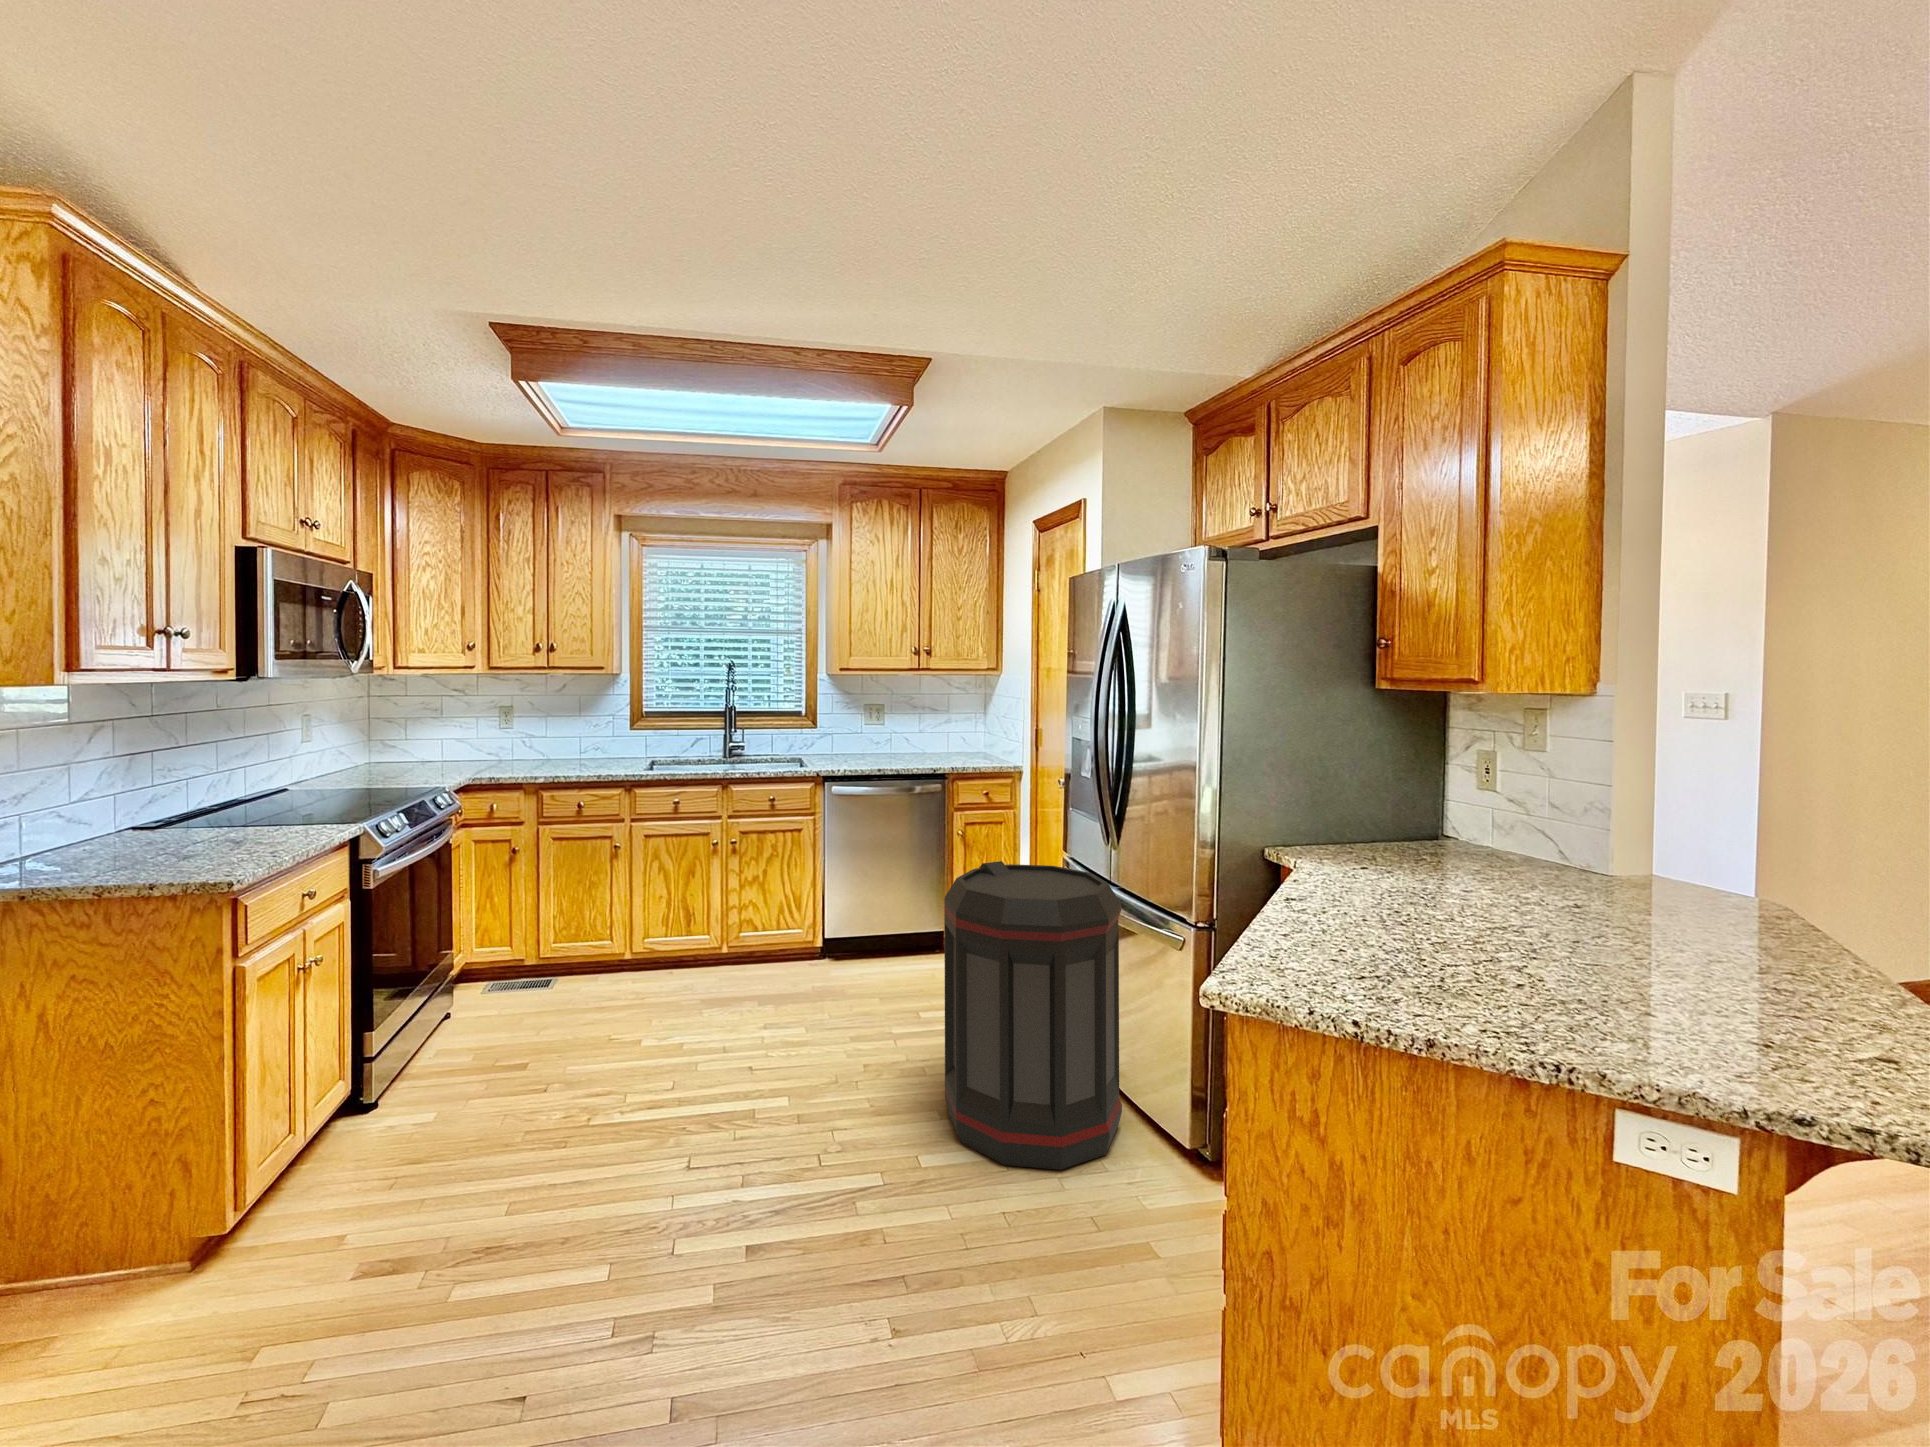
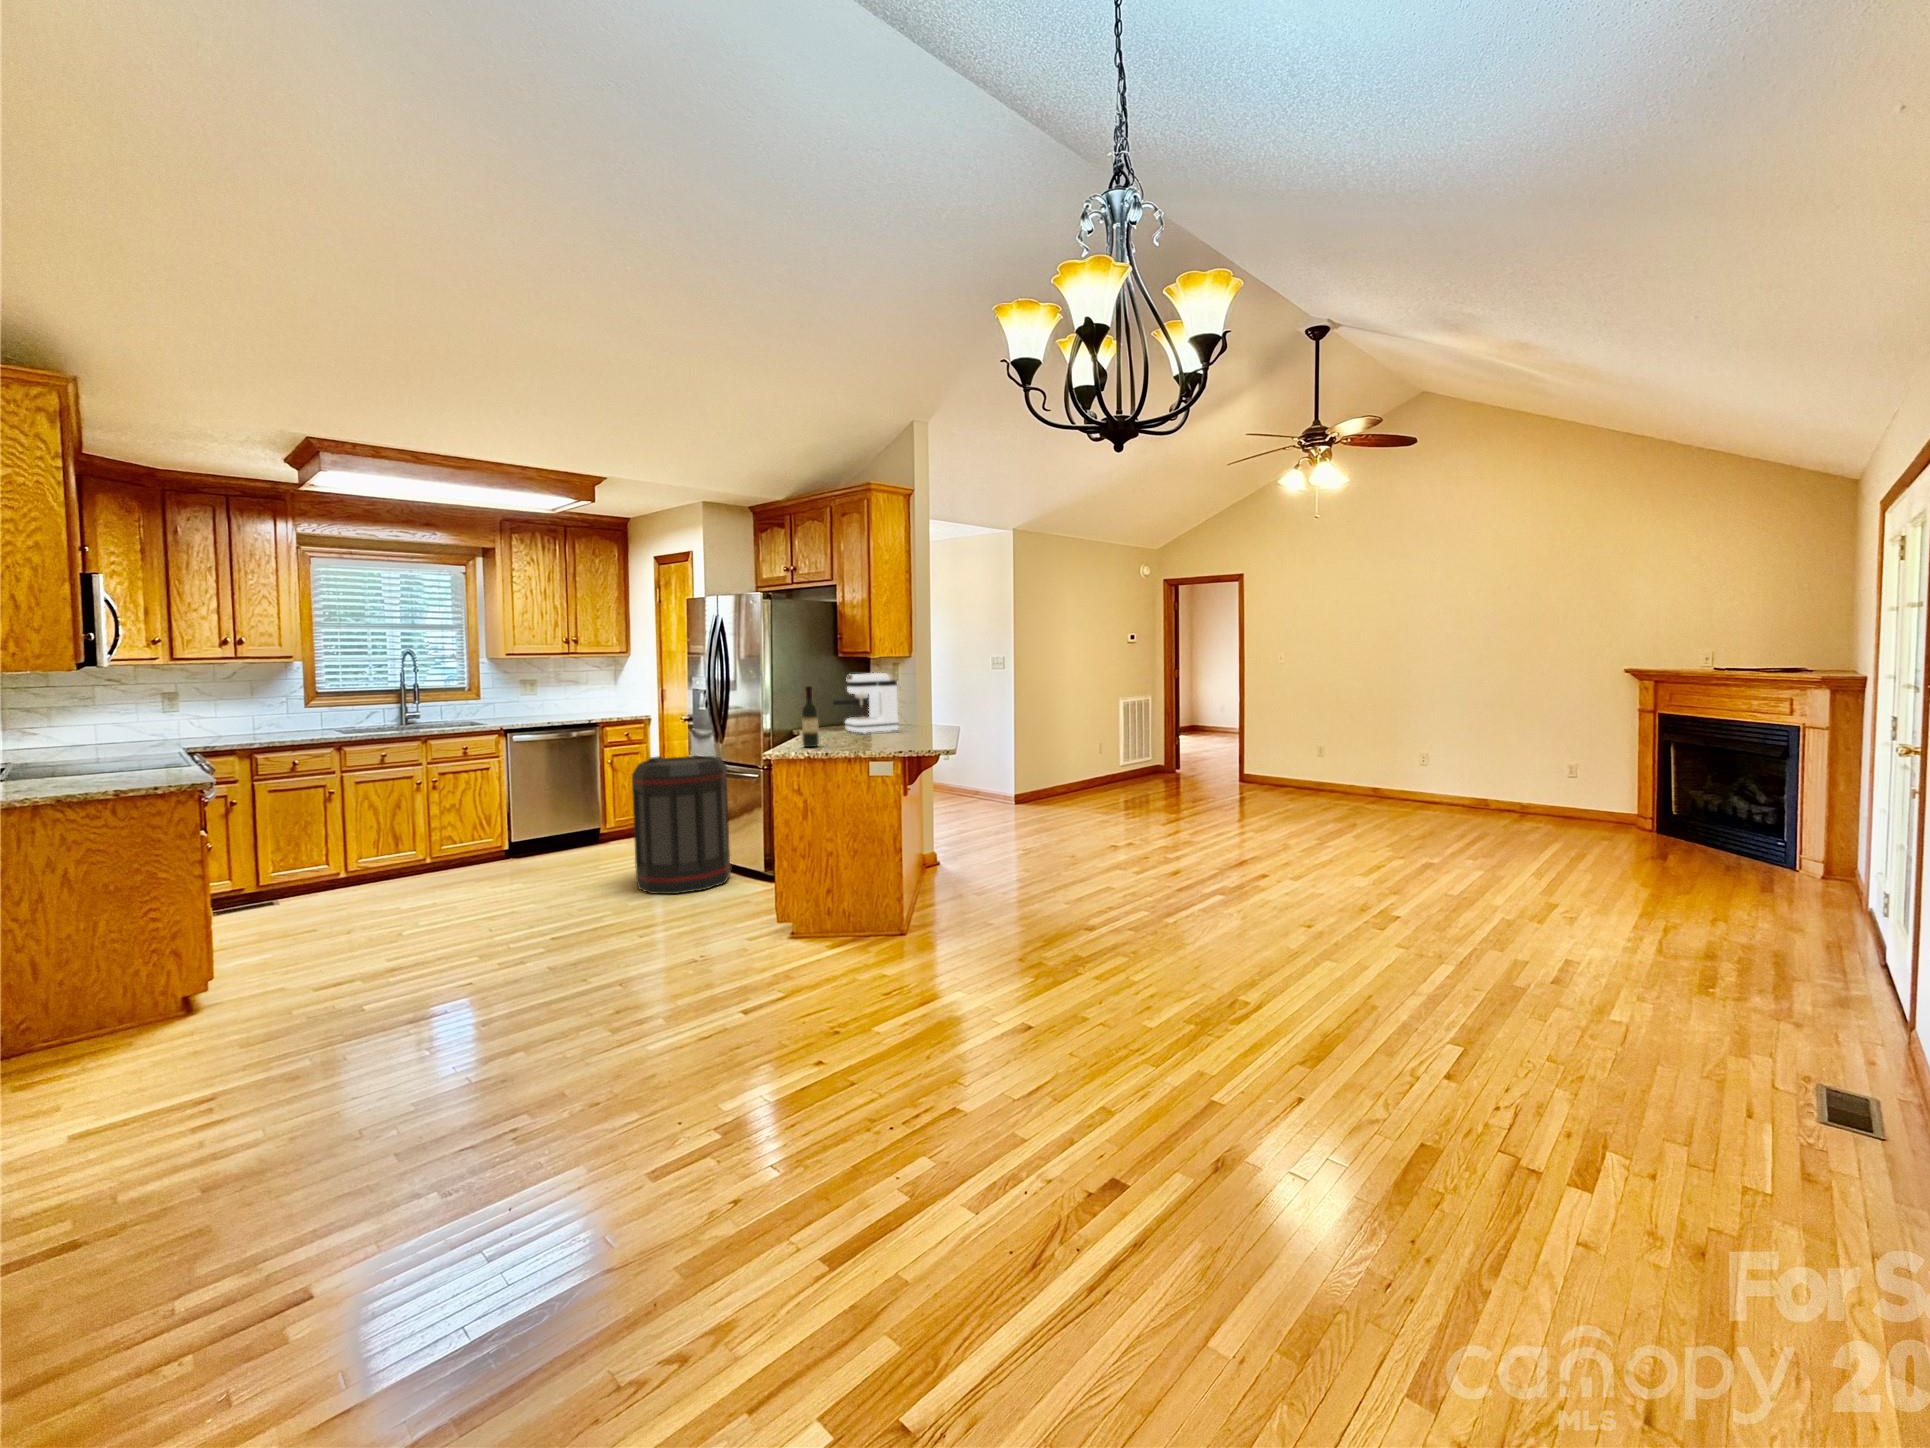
coffee maker: none [1394,737,1625,921] -> present [833,673,898,733]
wine bottle: none [1335,788,1396,997] -> present [802,686,819,747]

